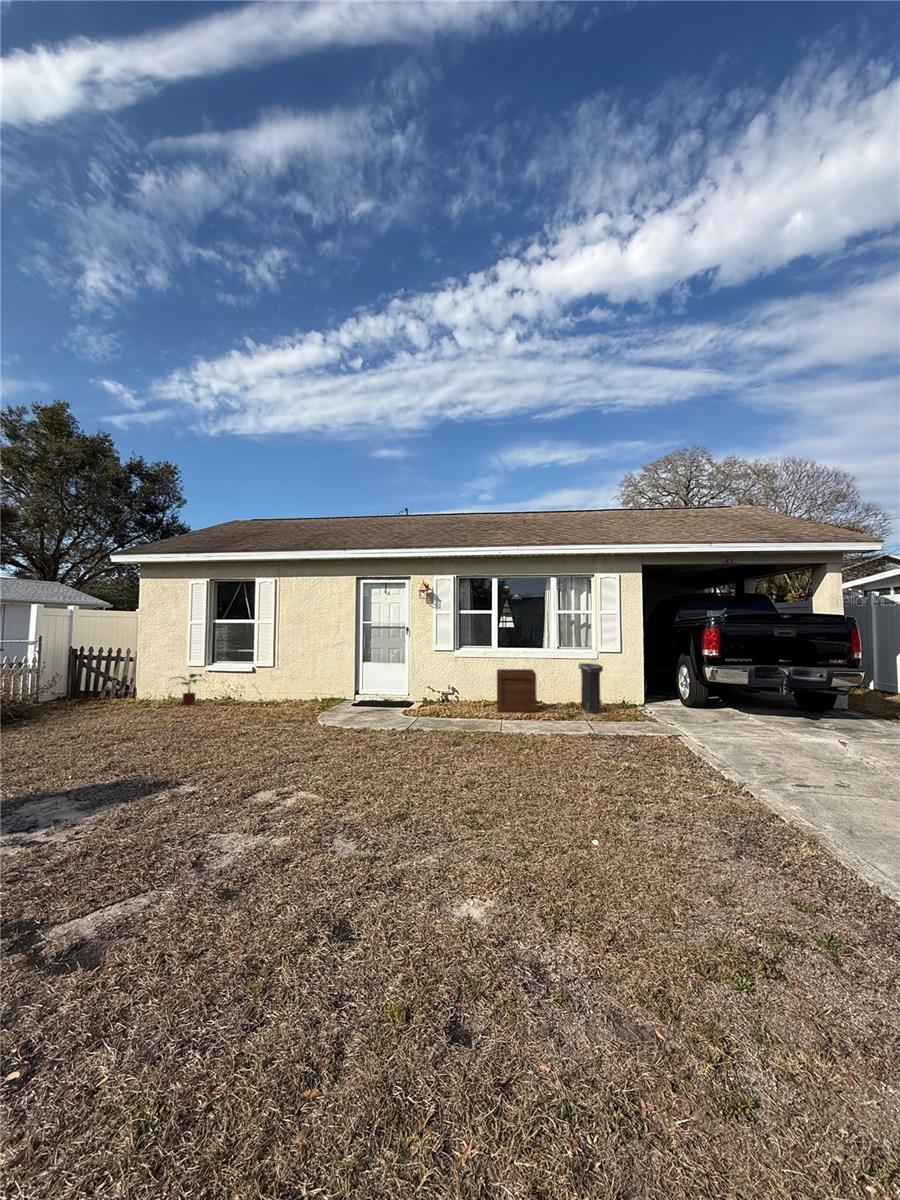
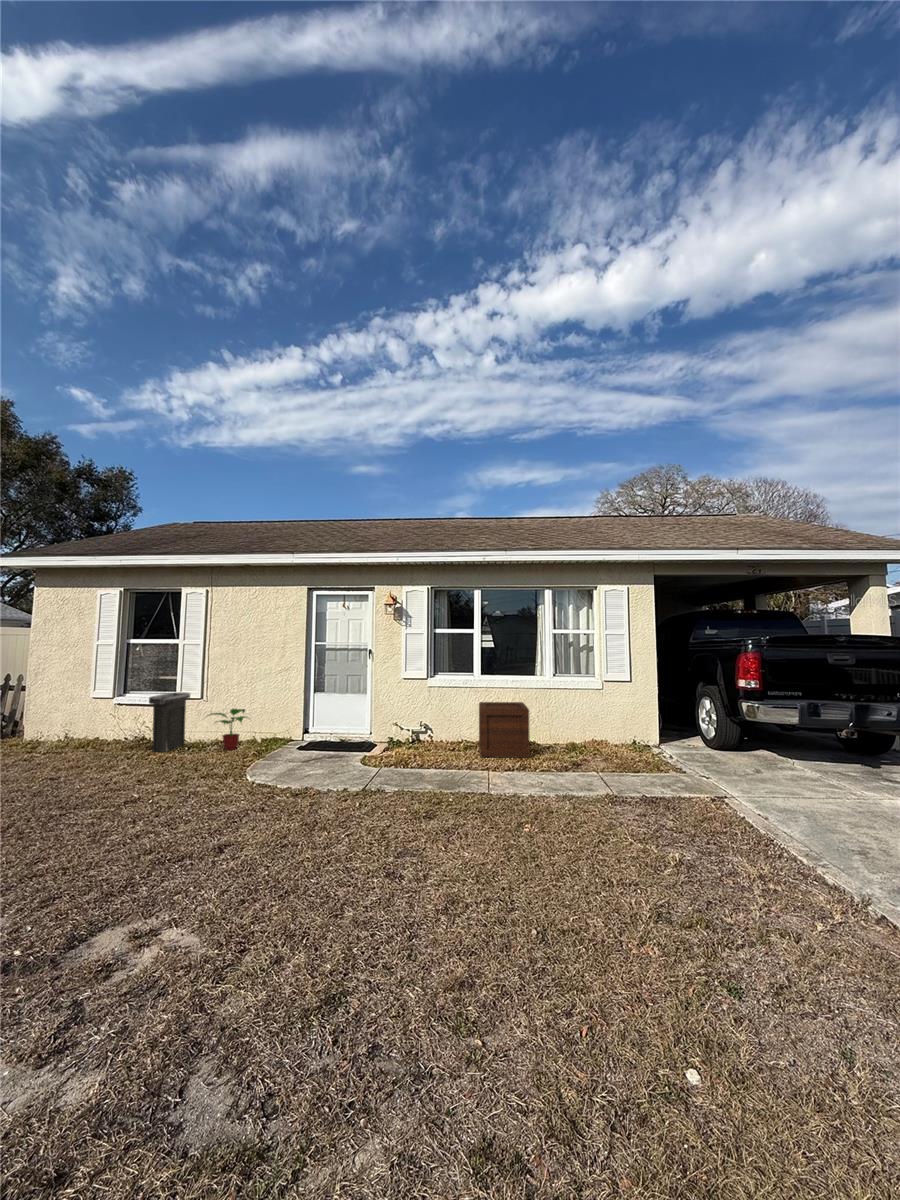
trash can: present [579,663,603,713] -> present [149,692,190,752]
potted plant: present [173,674,202,705] -> present [208,709,247,750]

